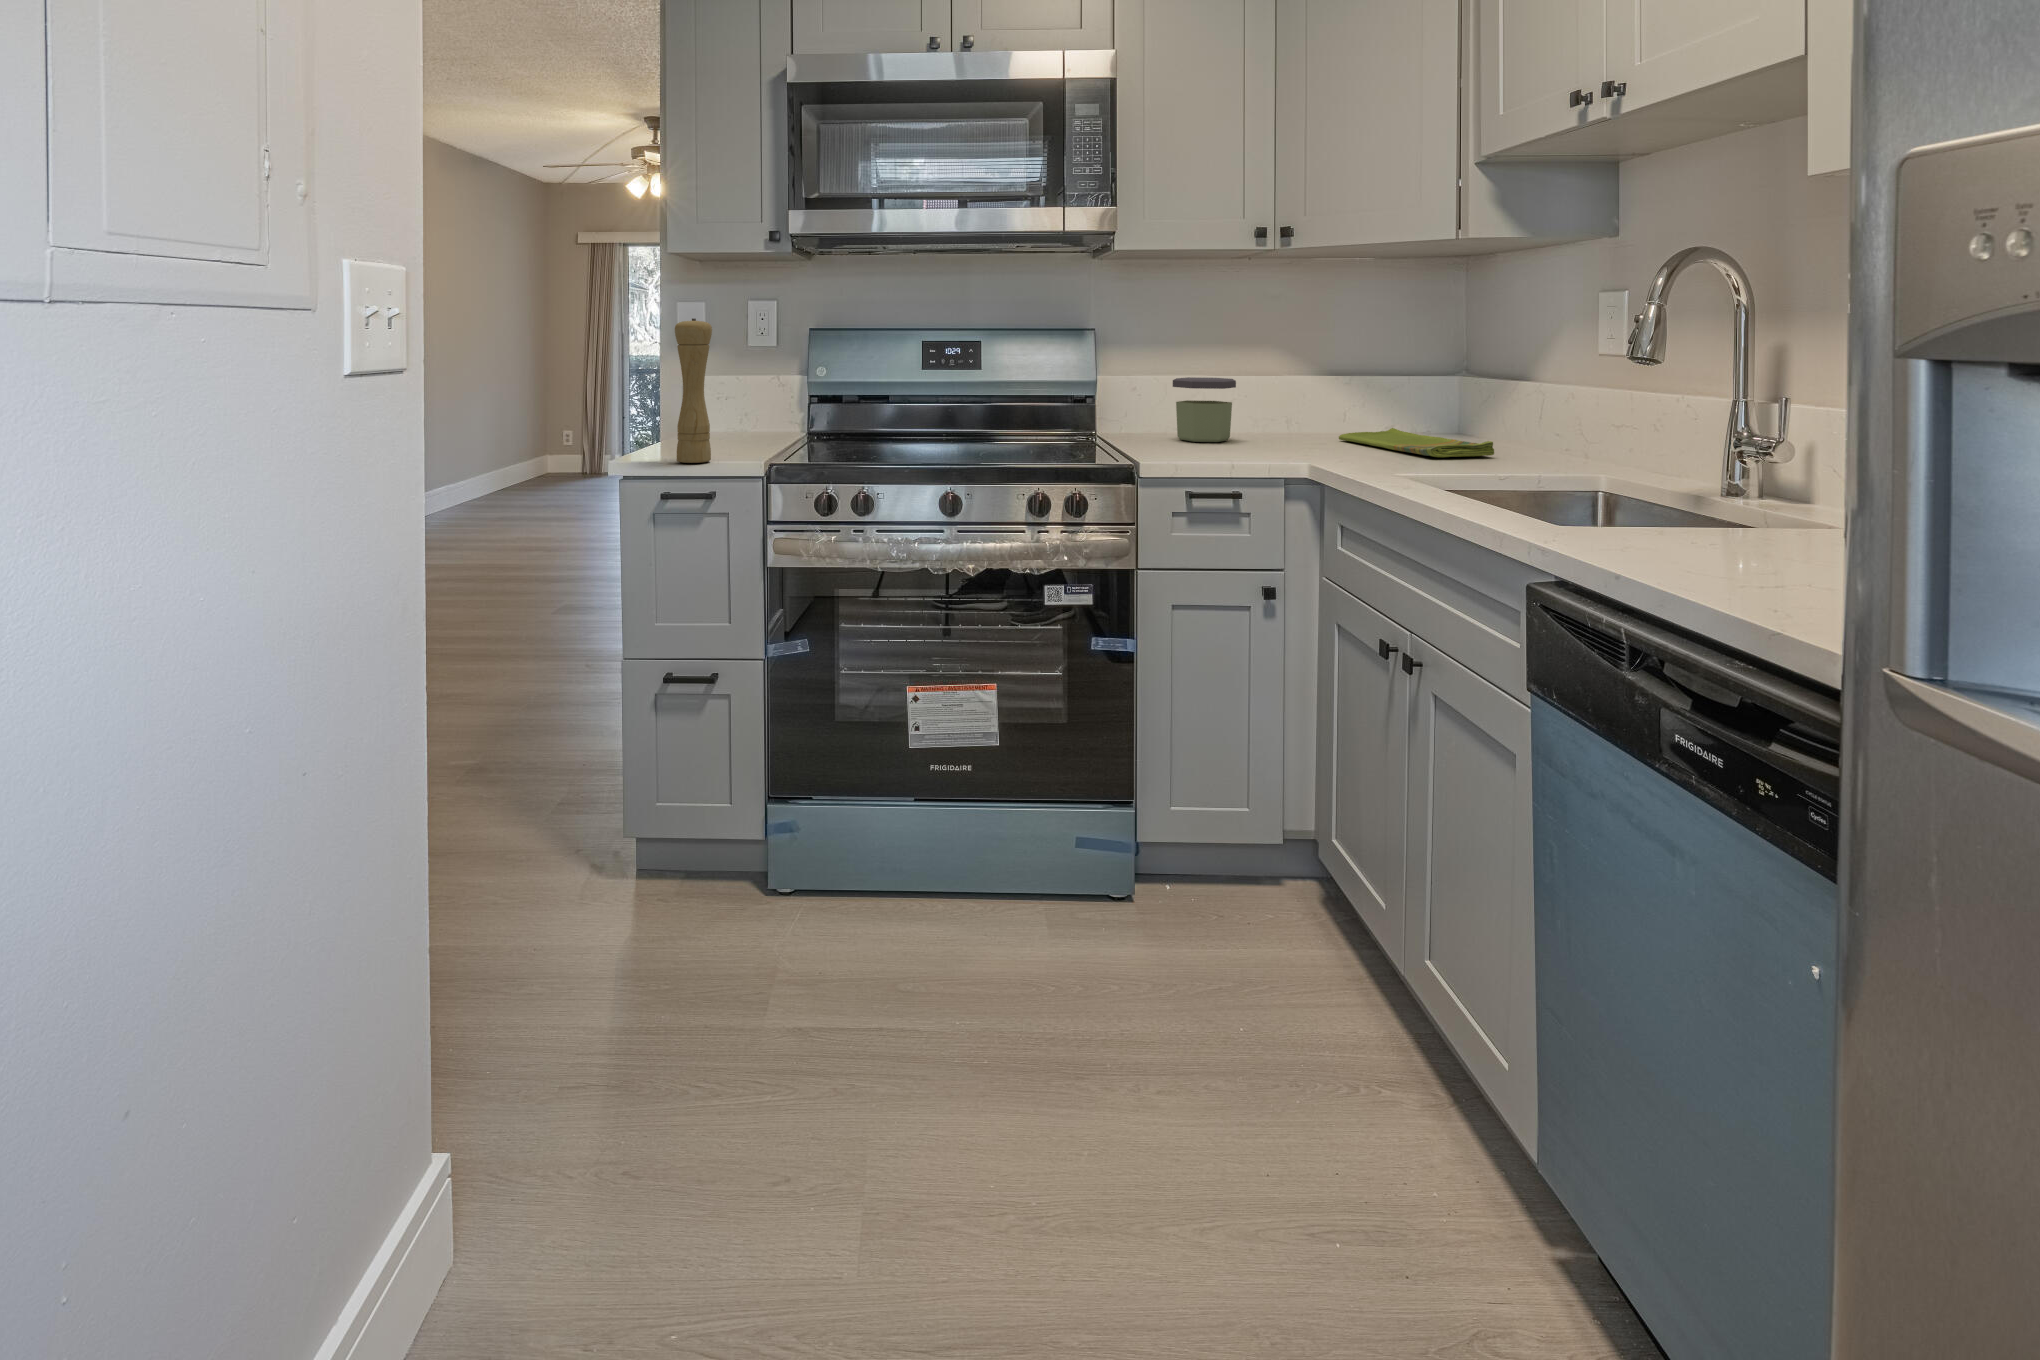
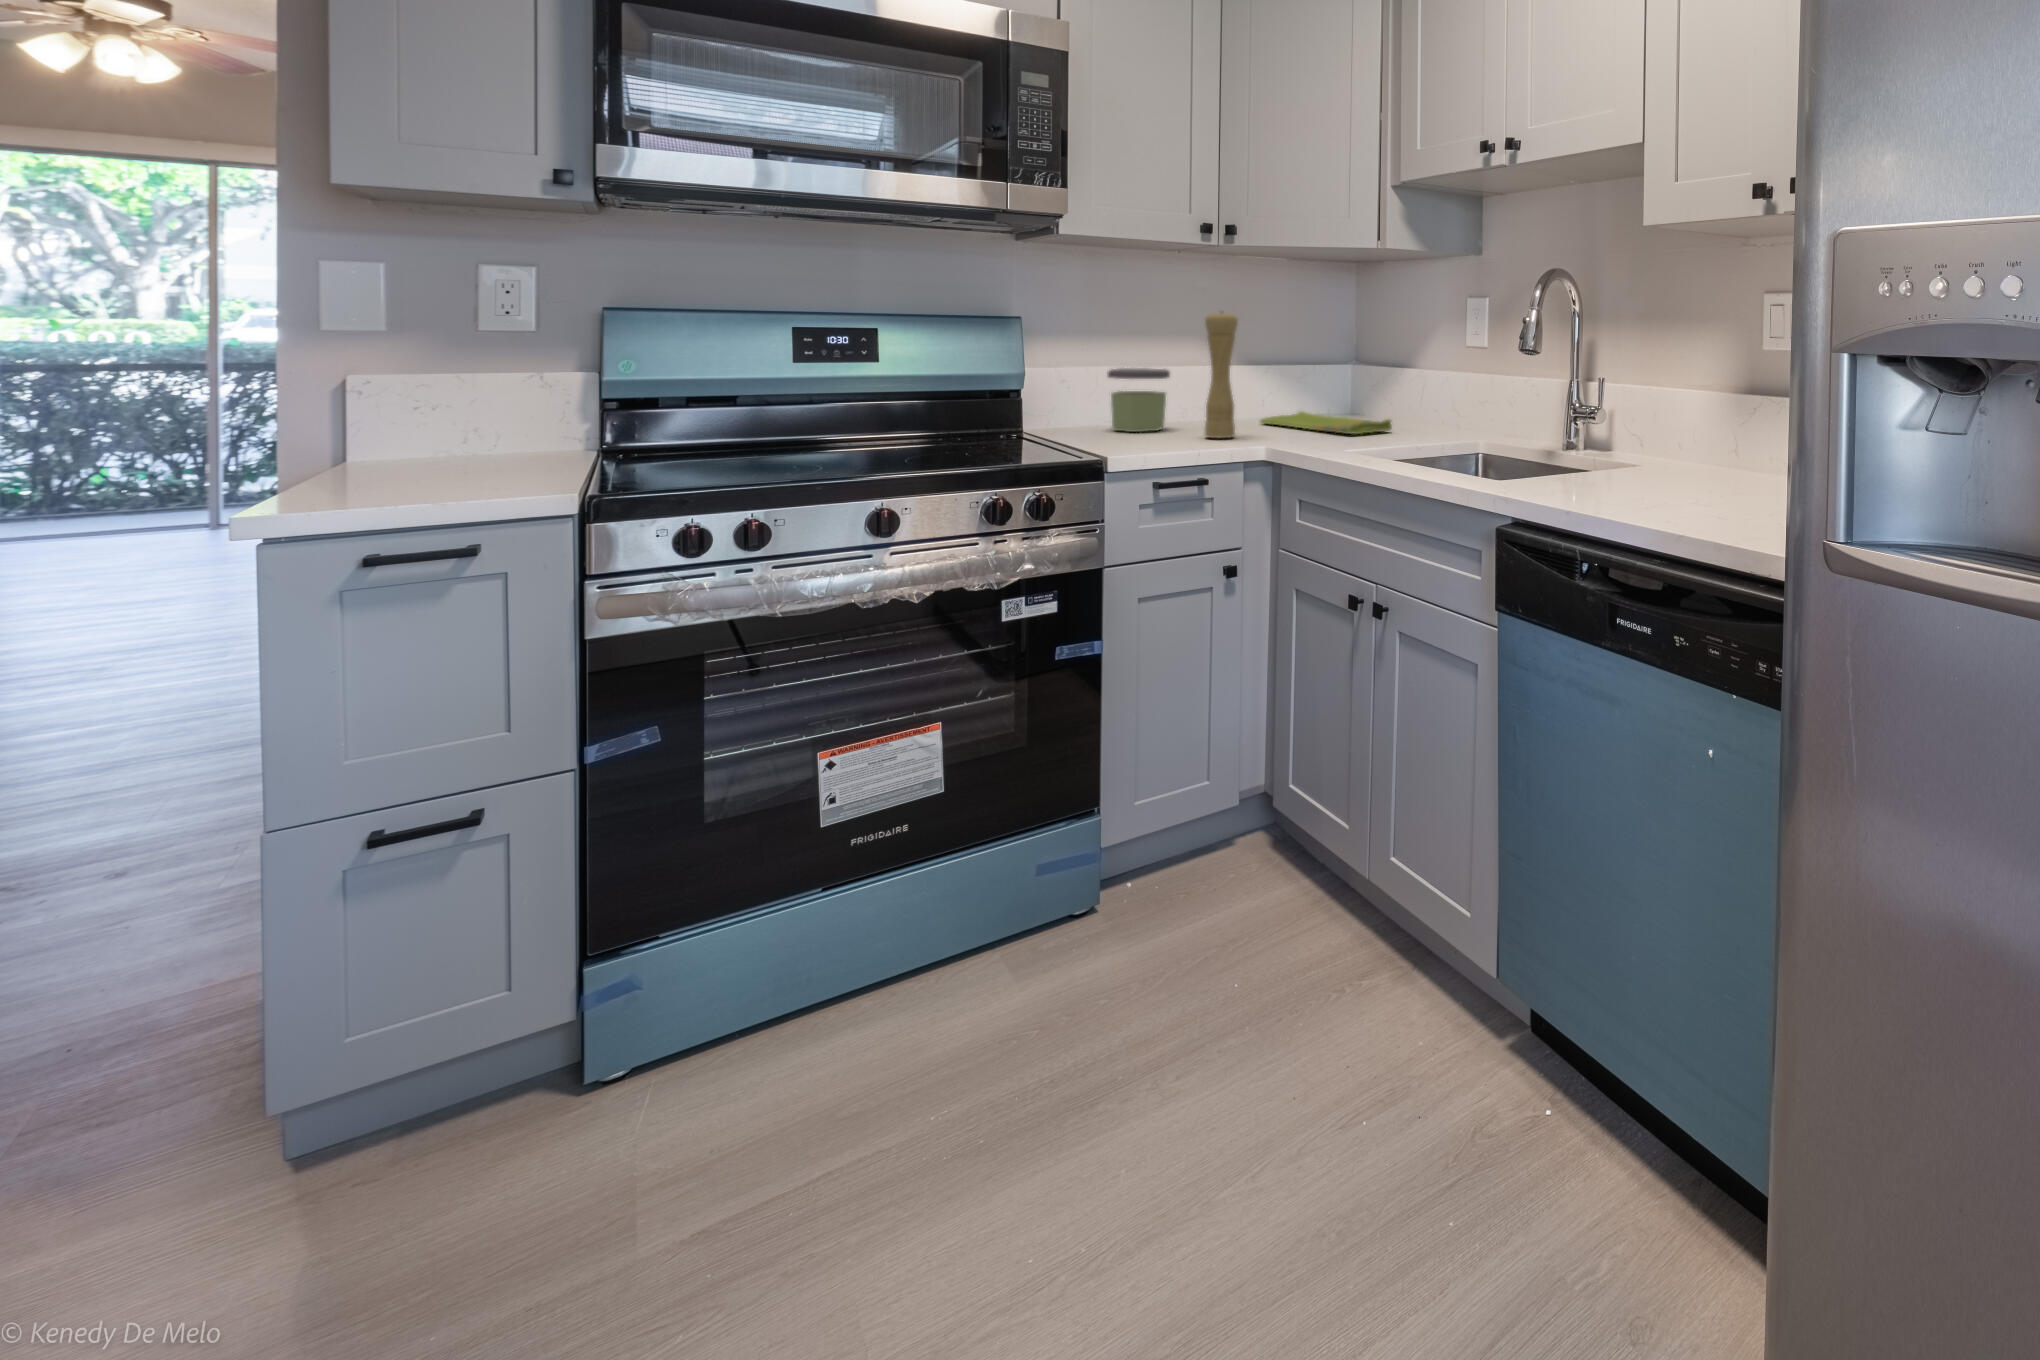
pepper mill: present [675,318,712,463] -> present [1205,312,1238,438]

